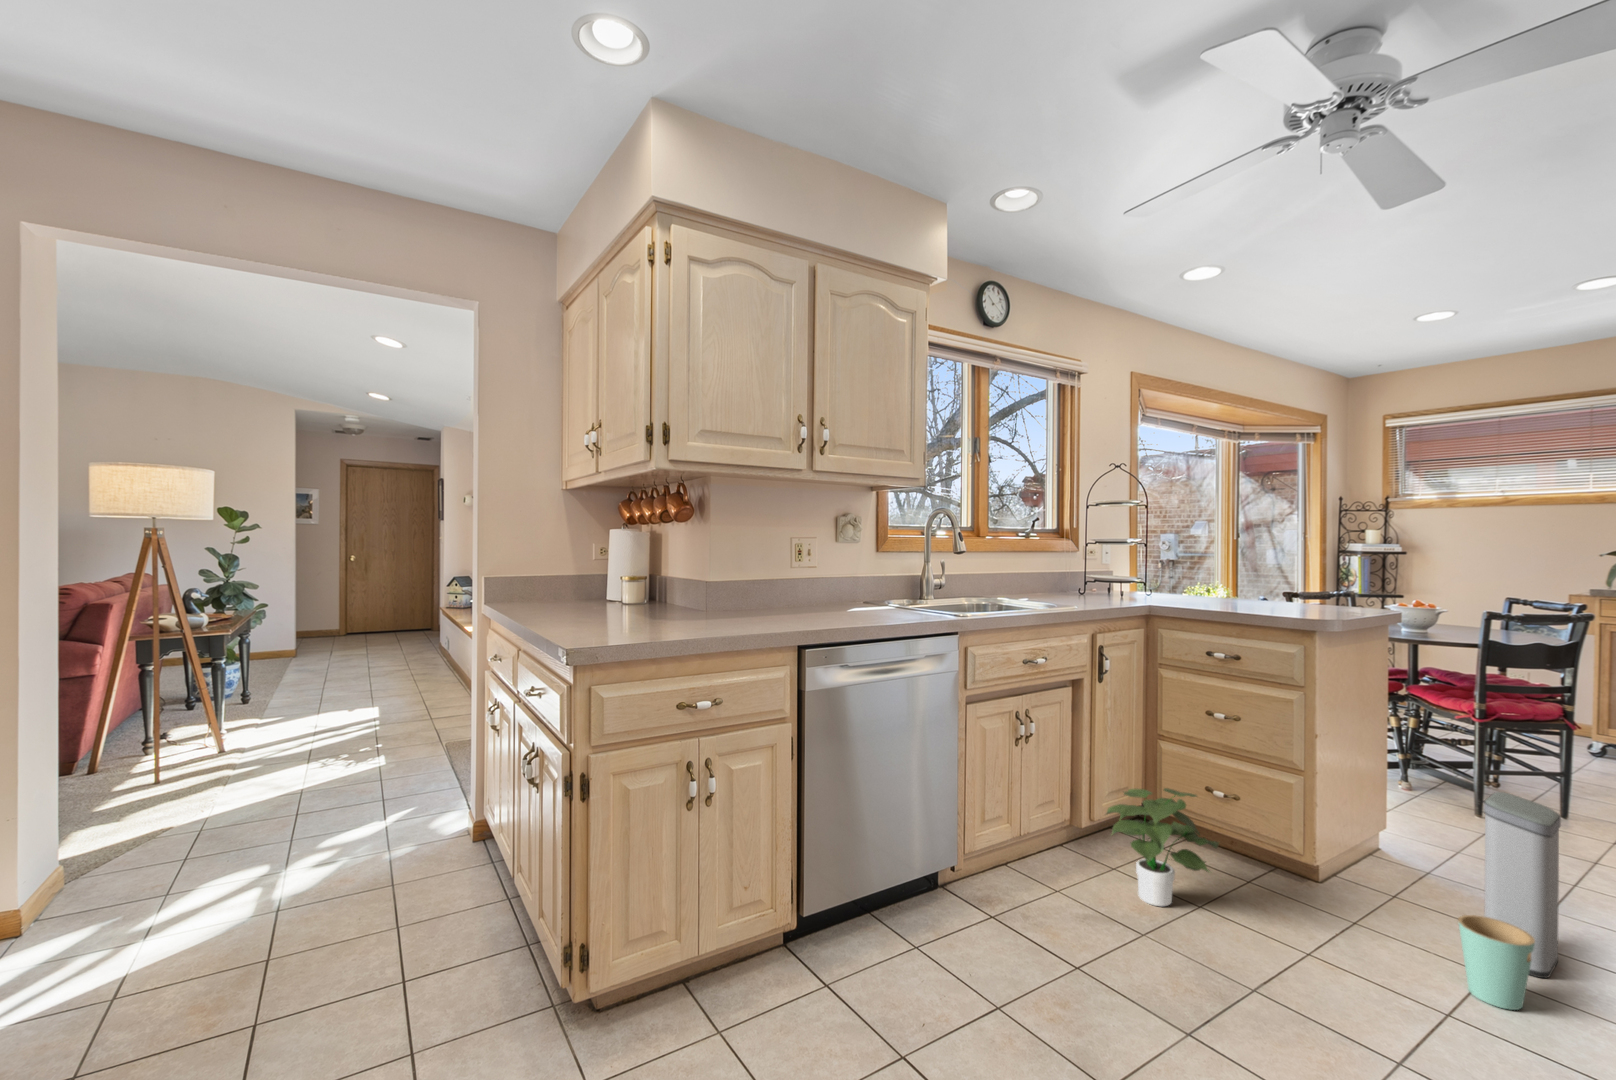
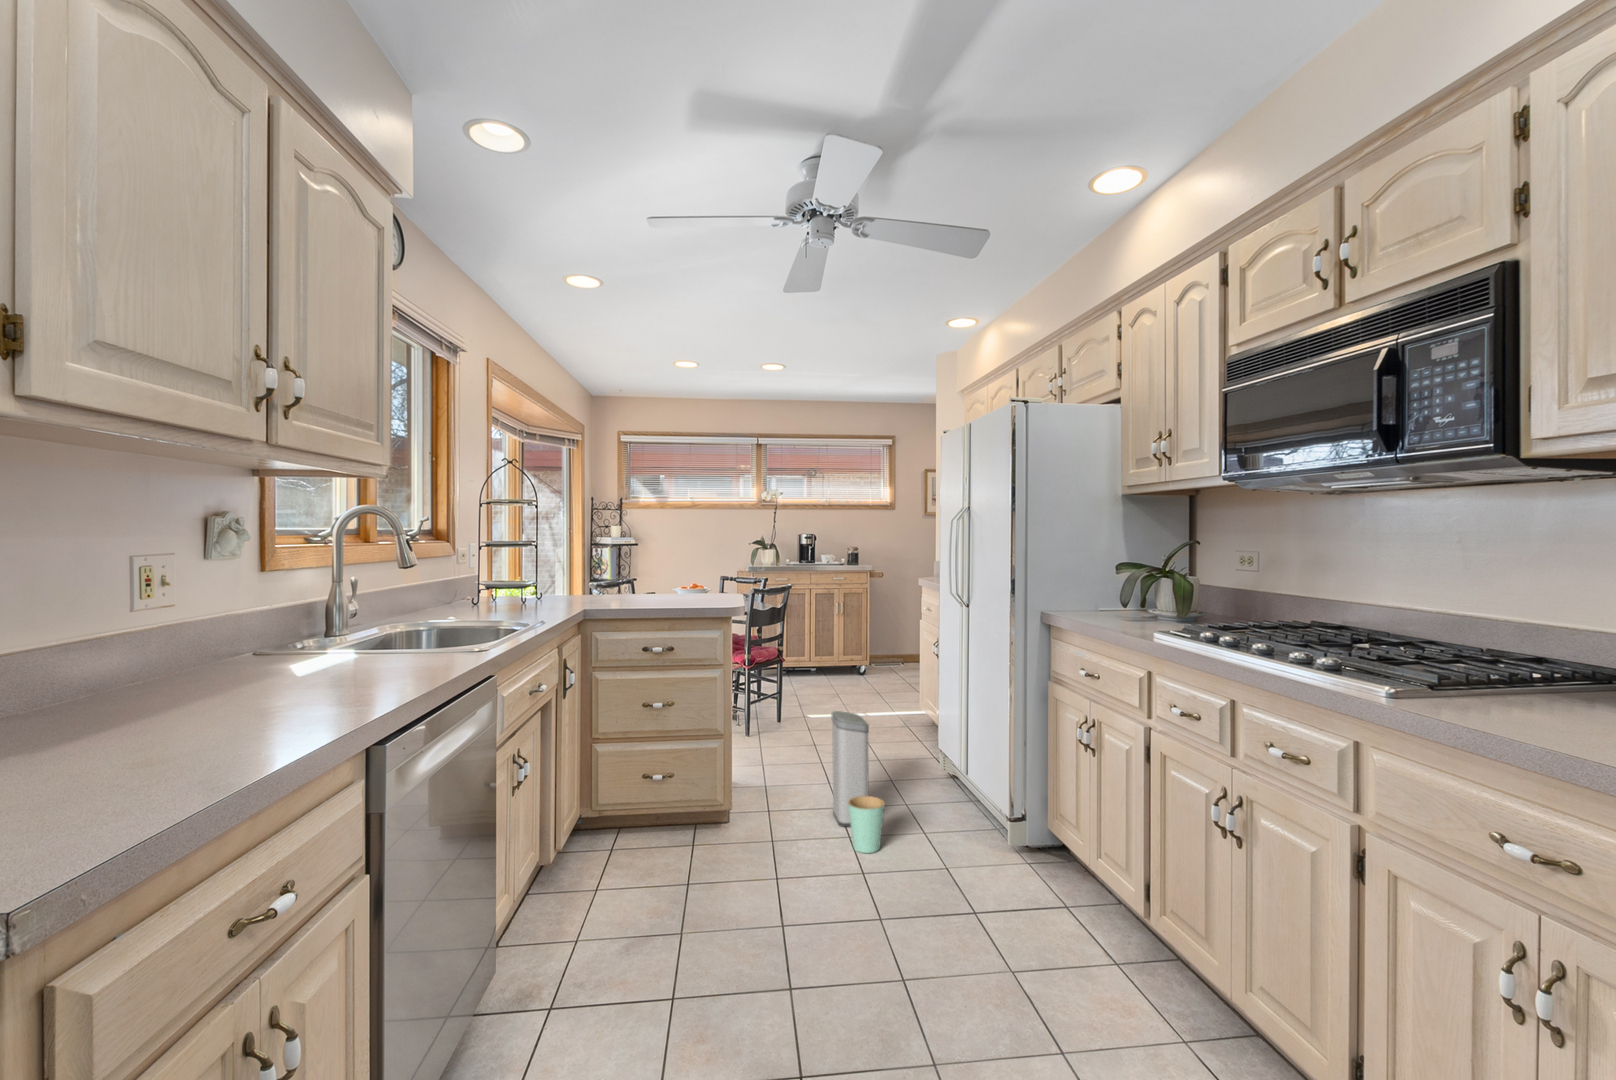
potted plant: present [1106,788,1219,906] -> none [605,780,713,900]

